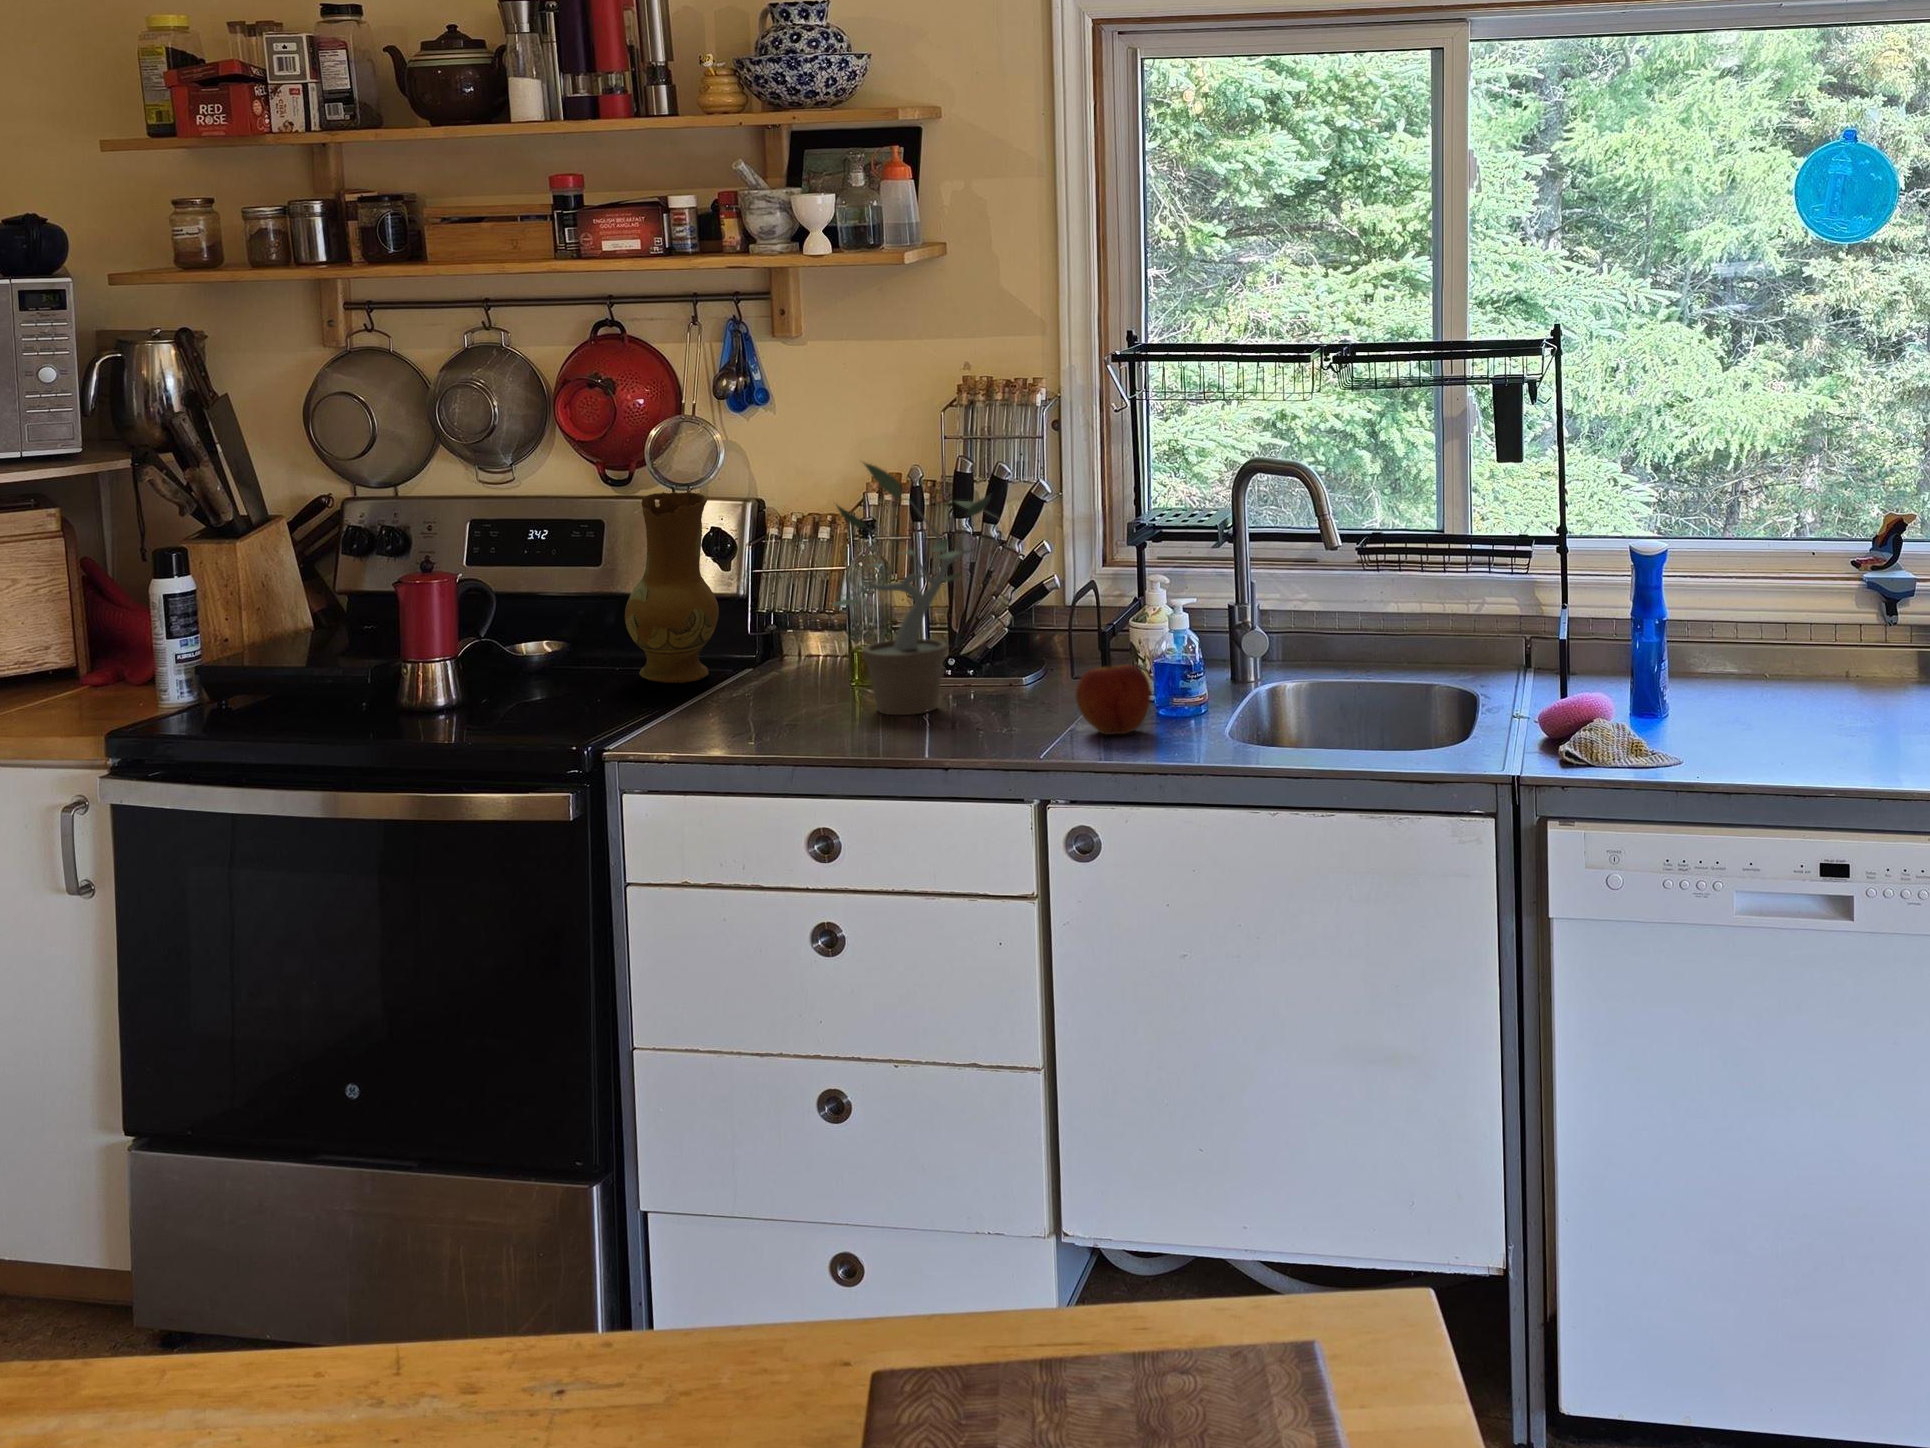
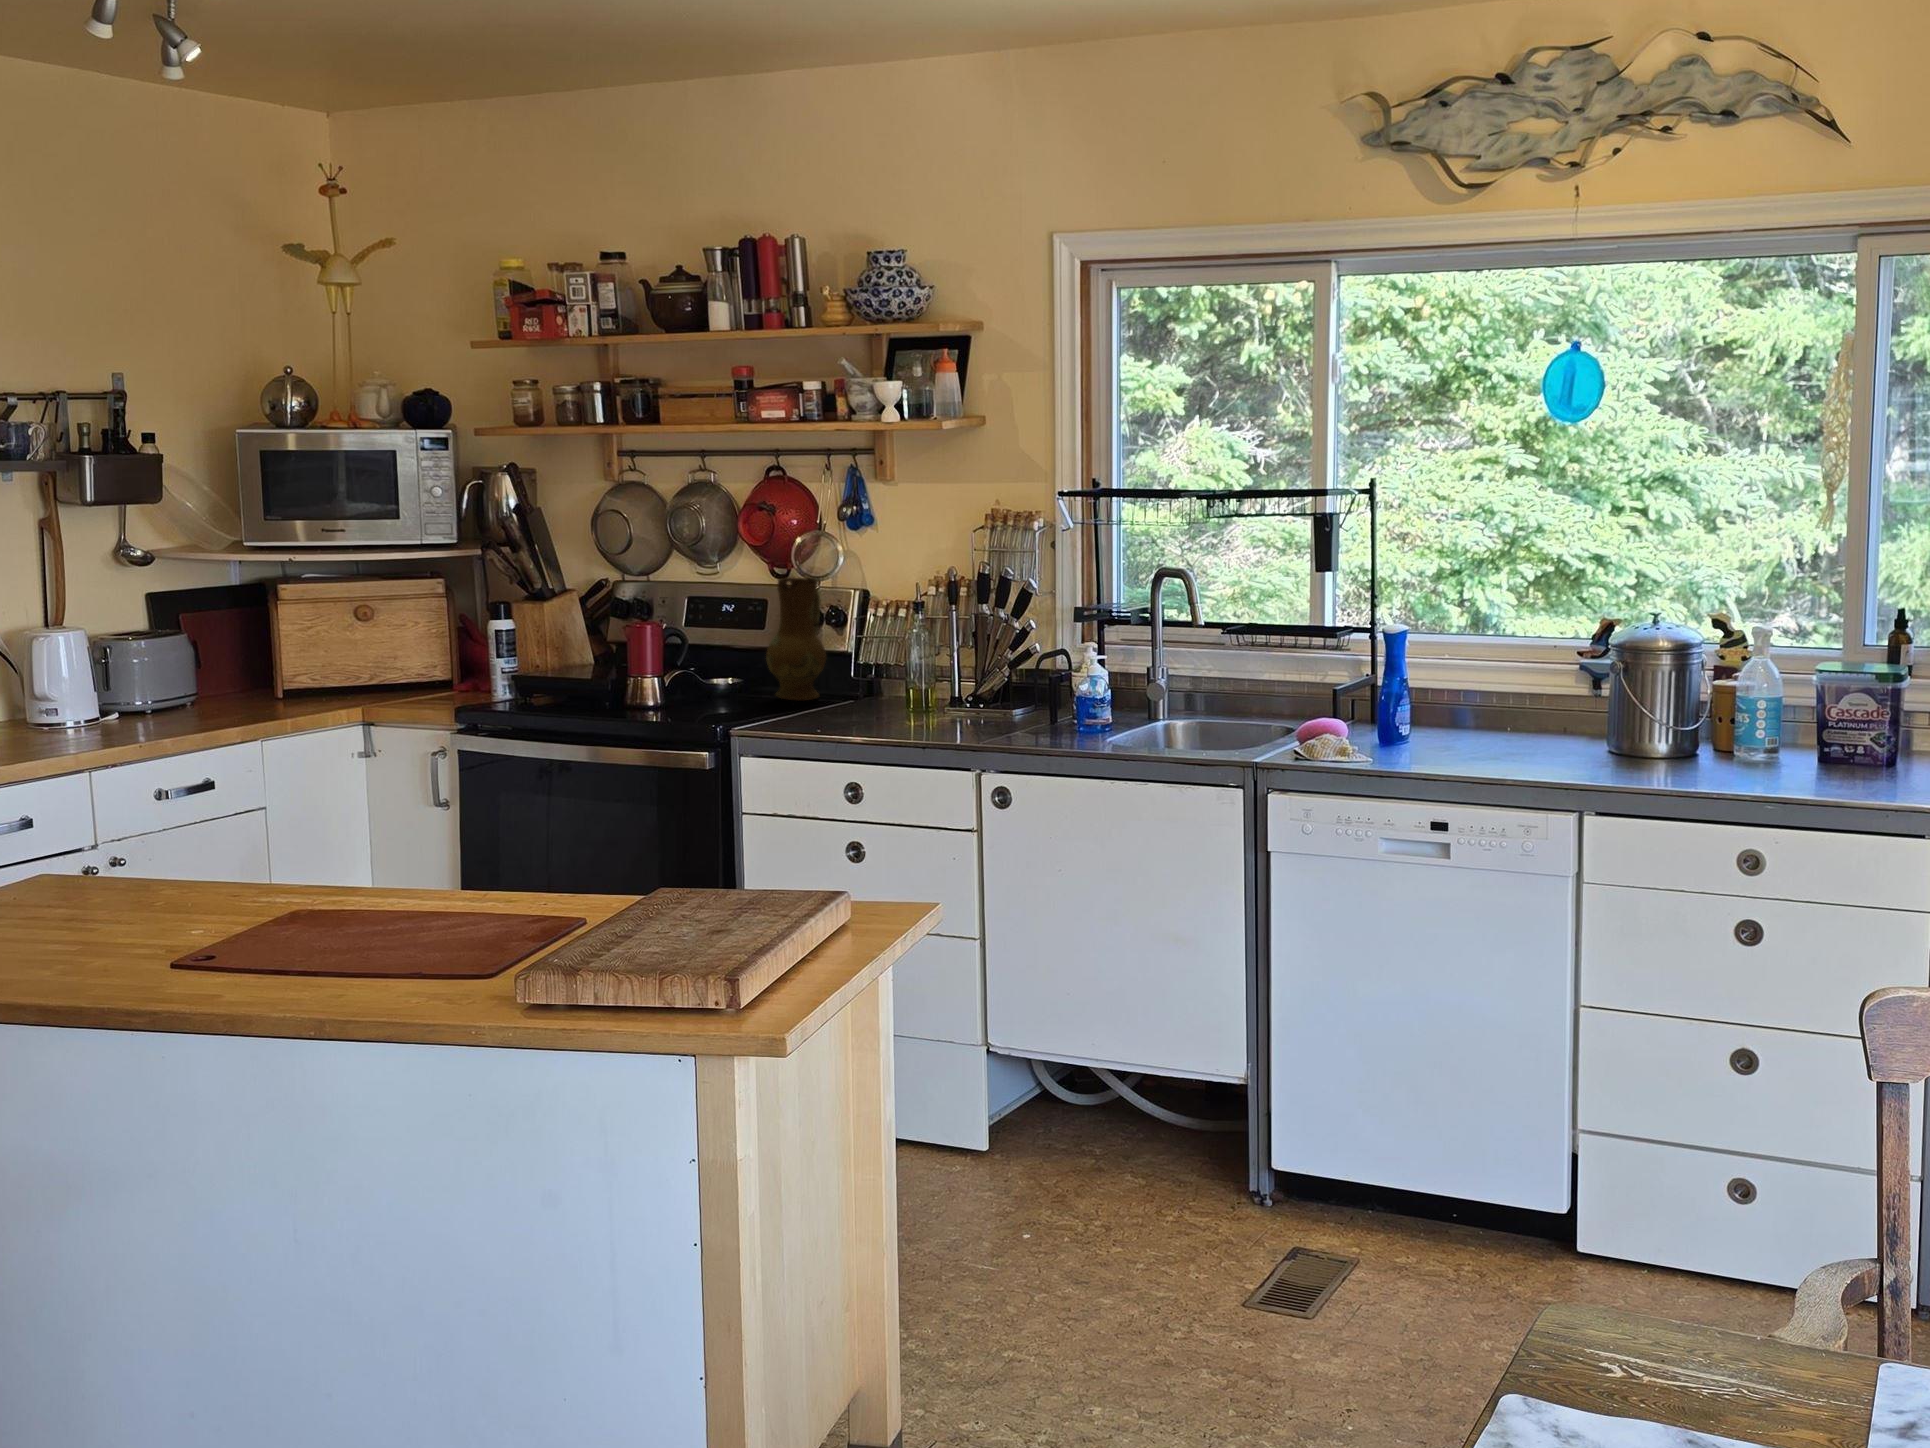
potted plant: present [832,463,999,715] -> none [868,554,995,720]
apple: present [1075,657,1151,735] -> none [1013,685,1063,734]

